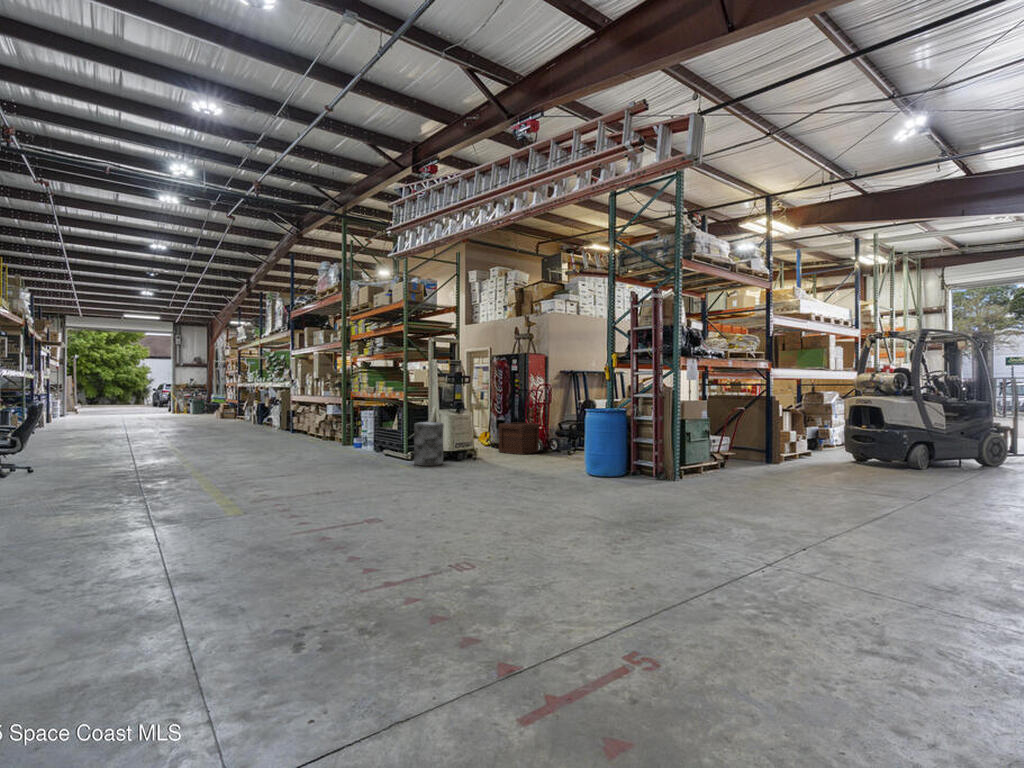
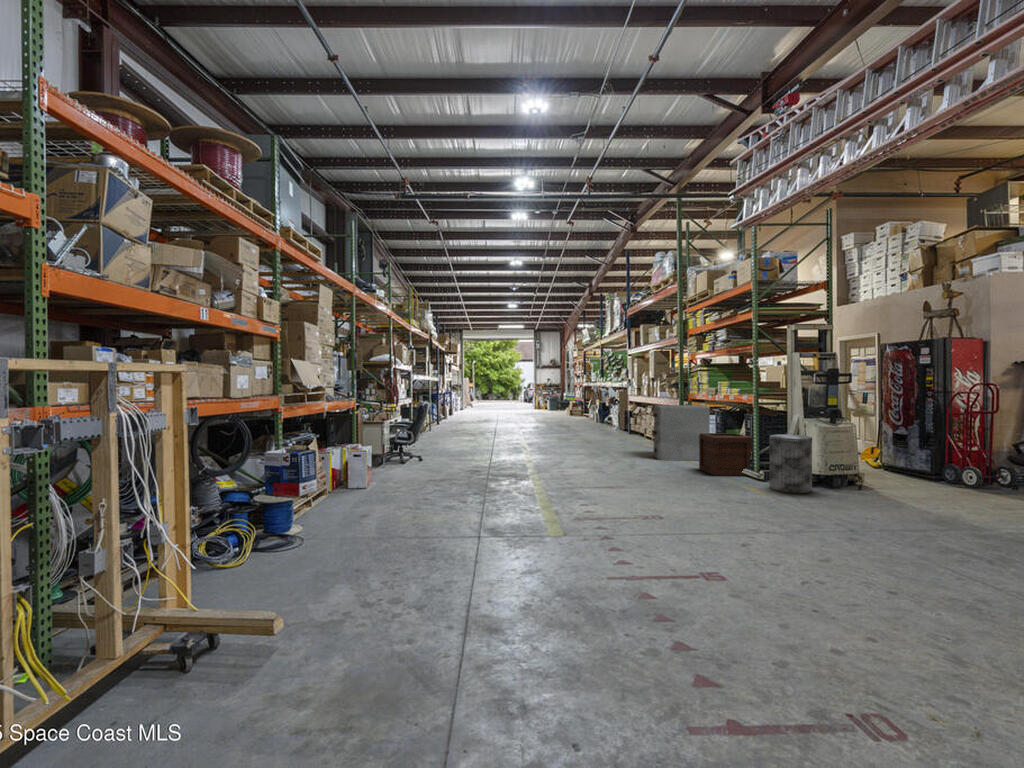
filing cabinet: none [319,403,369,452] -> present [653,405,710,461]
wooden crate: present [499,423,539,455] -> present [699,433,752,476]

